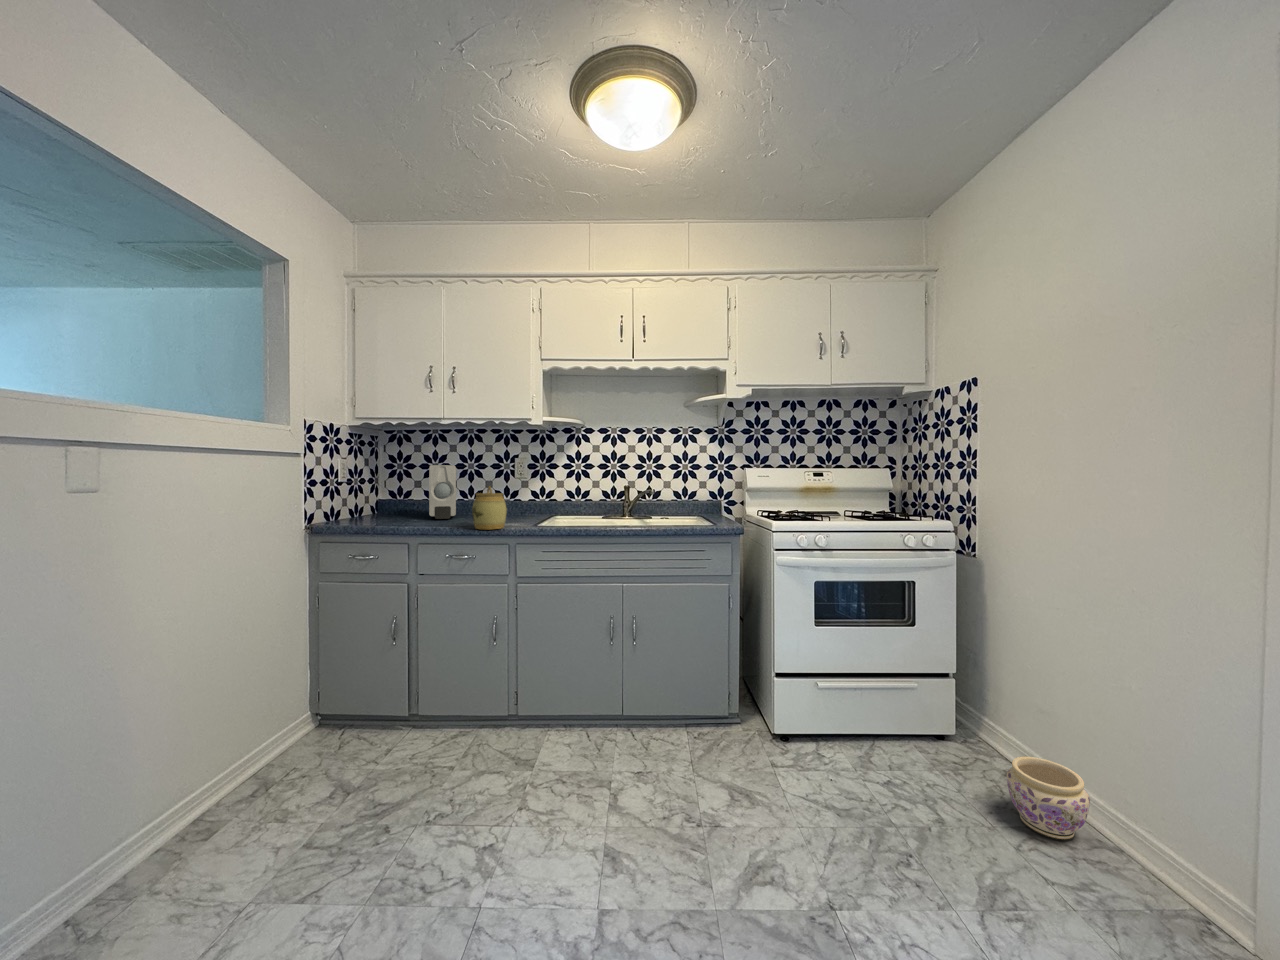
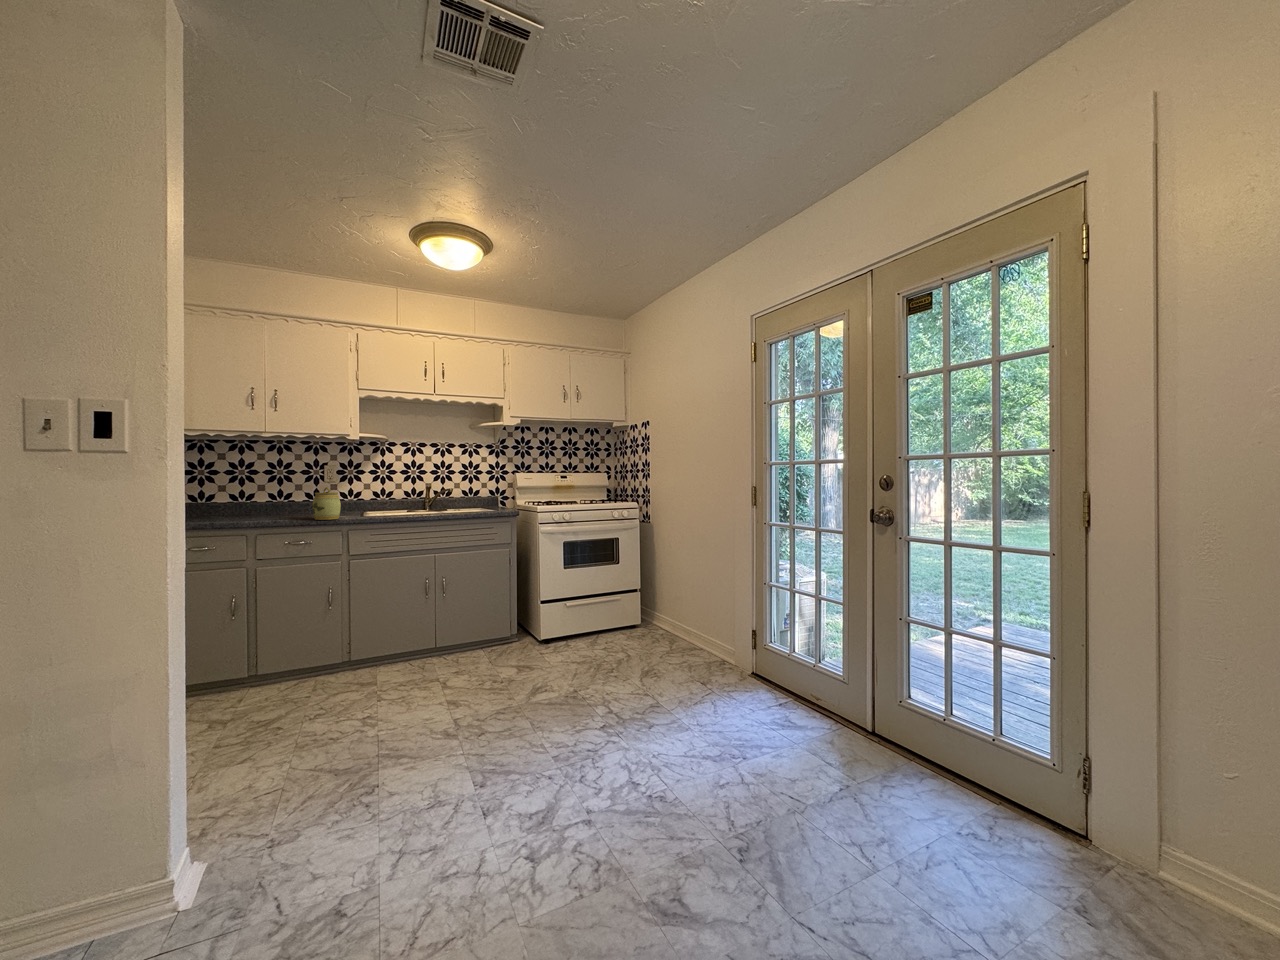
soap dispenser: present [429,465,456,519] -> none [252,471,284,515]
planter: present [1007,756,1090,841] -> none [658,617,689,650]

